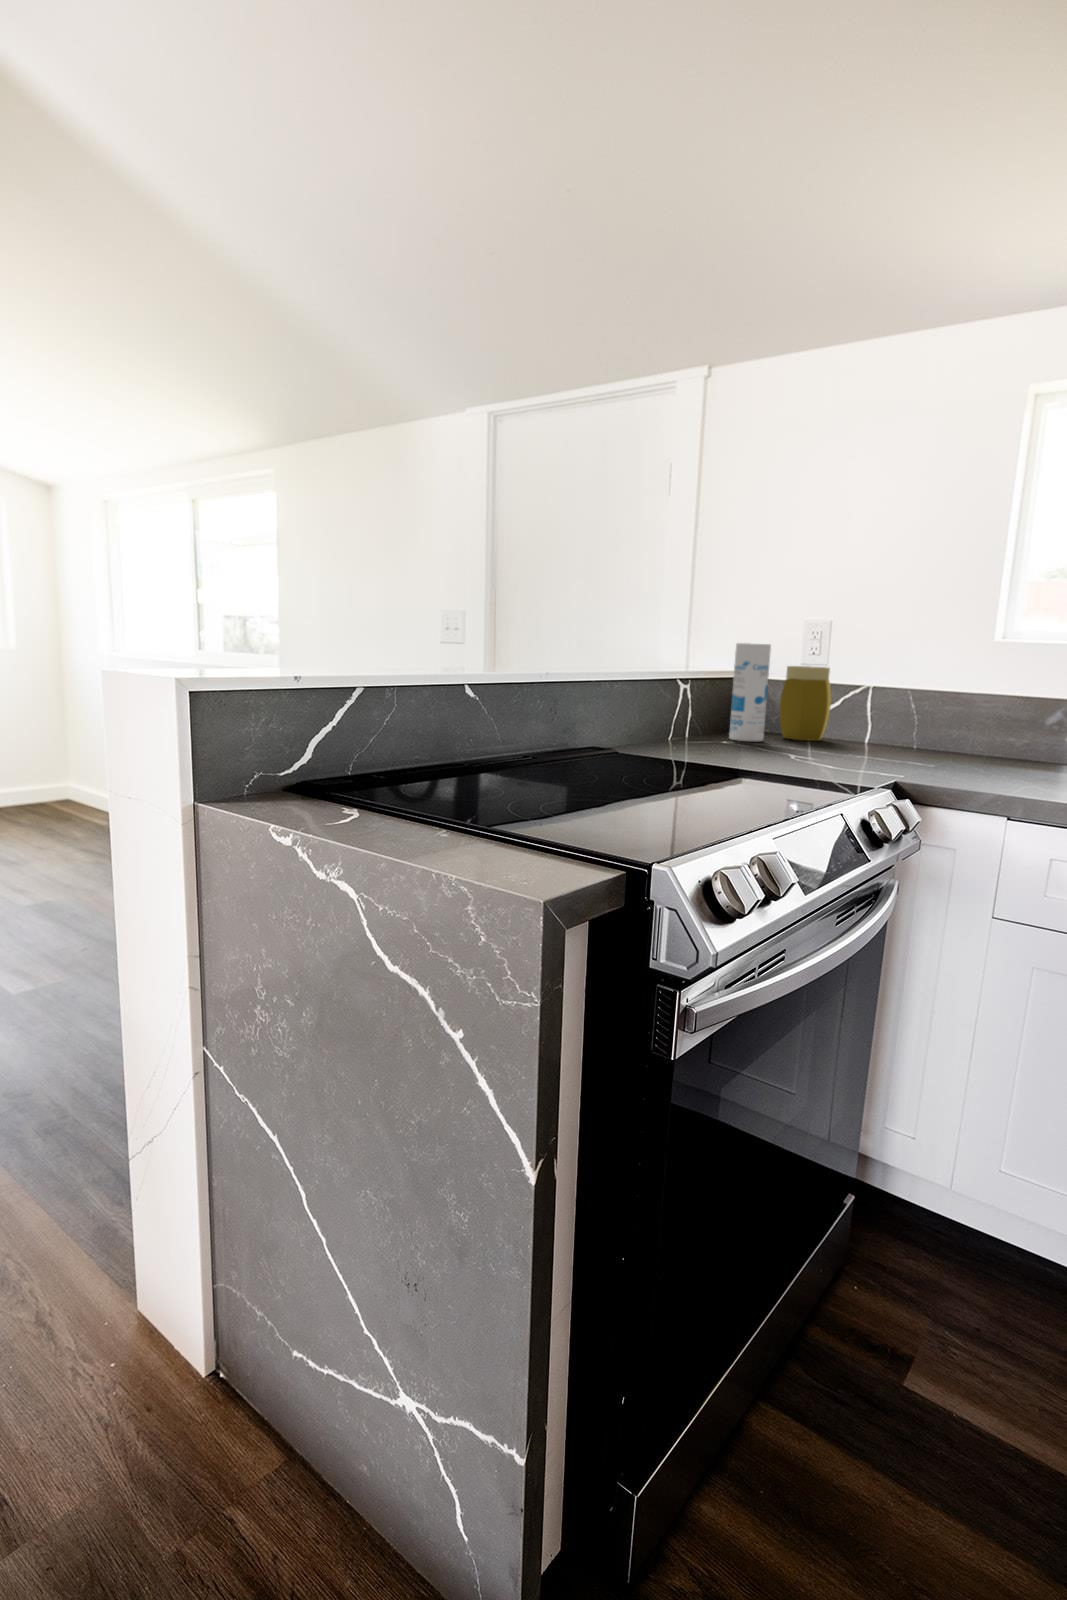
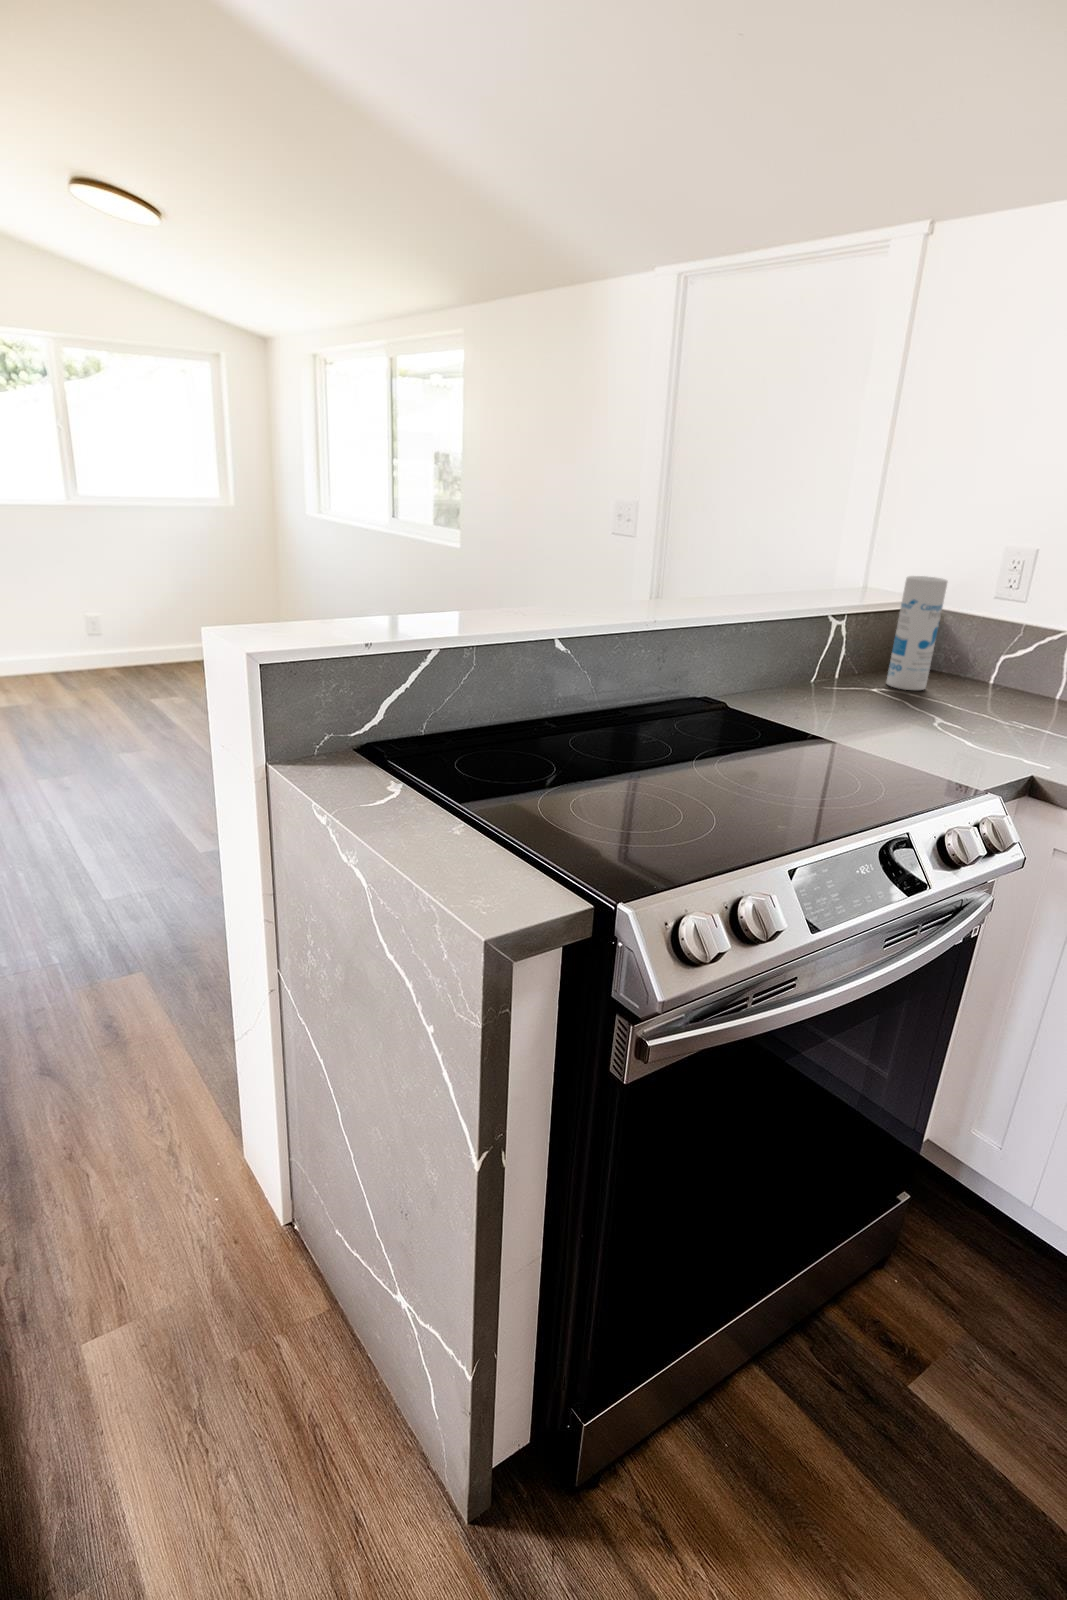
jar: present [780,666,831,741] -> none [954,601,1024,692]

